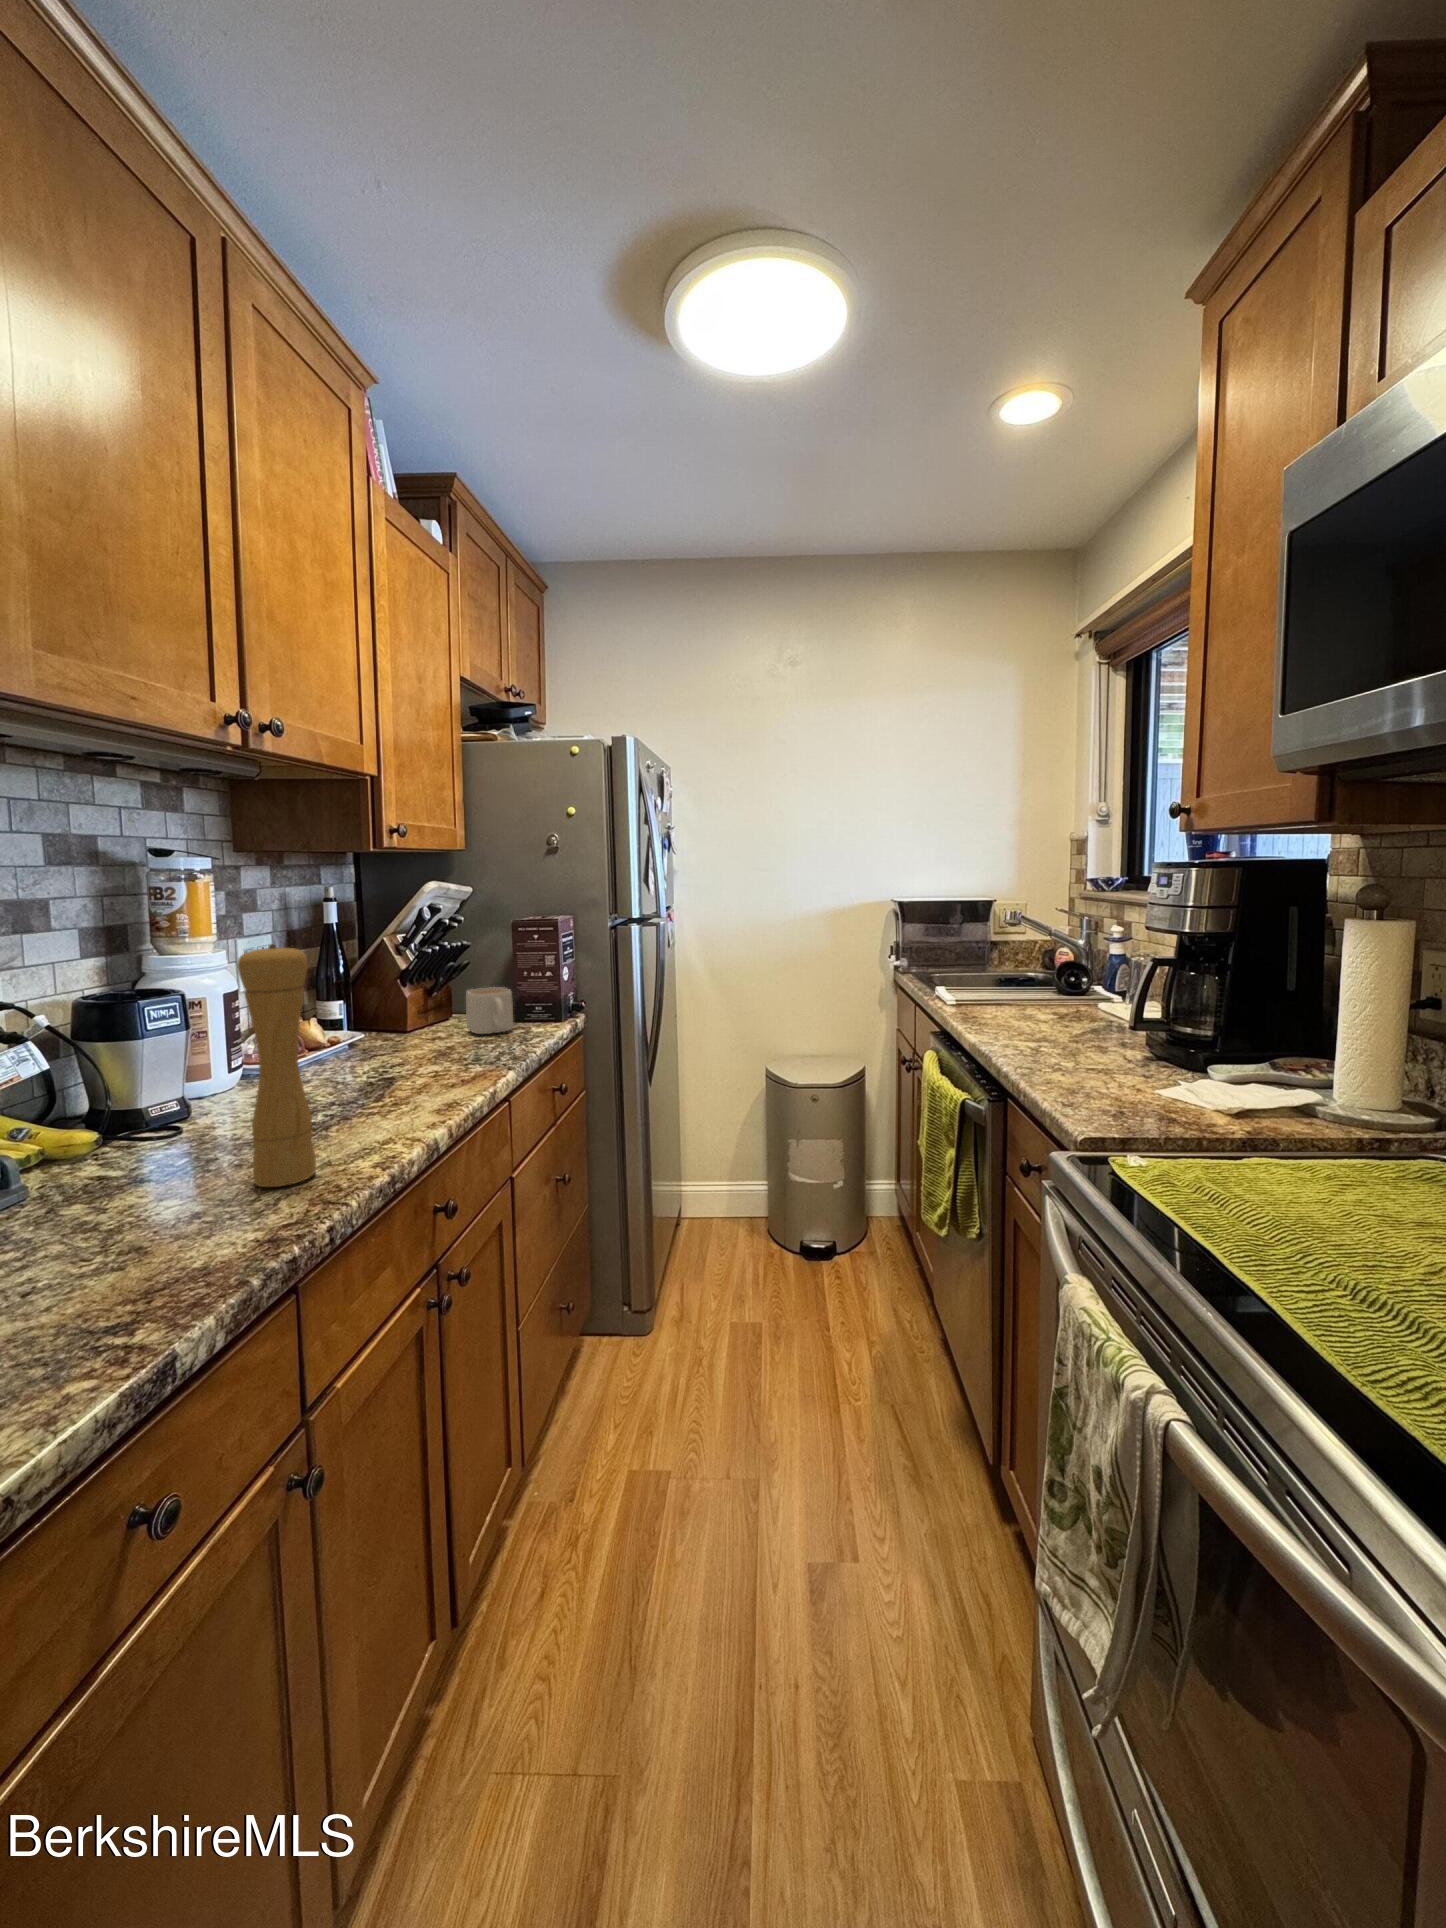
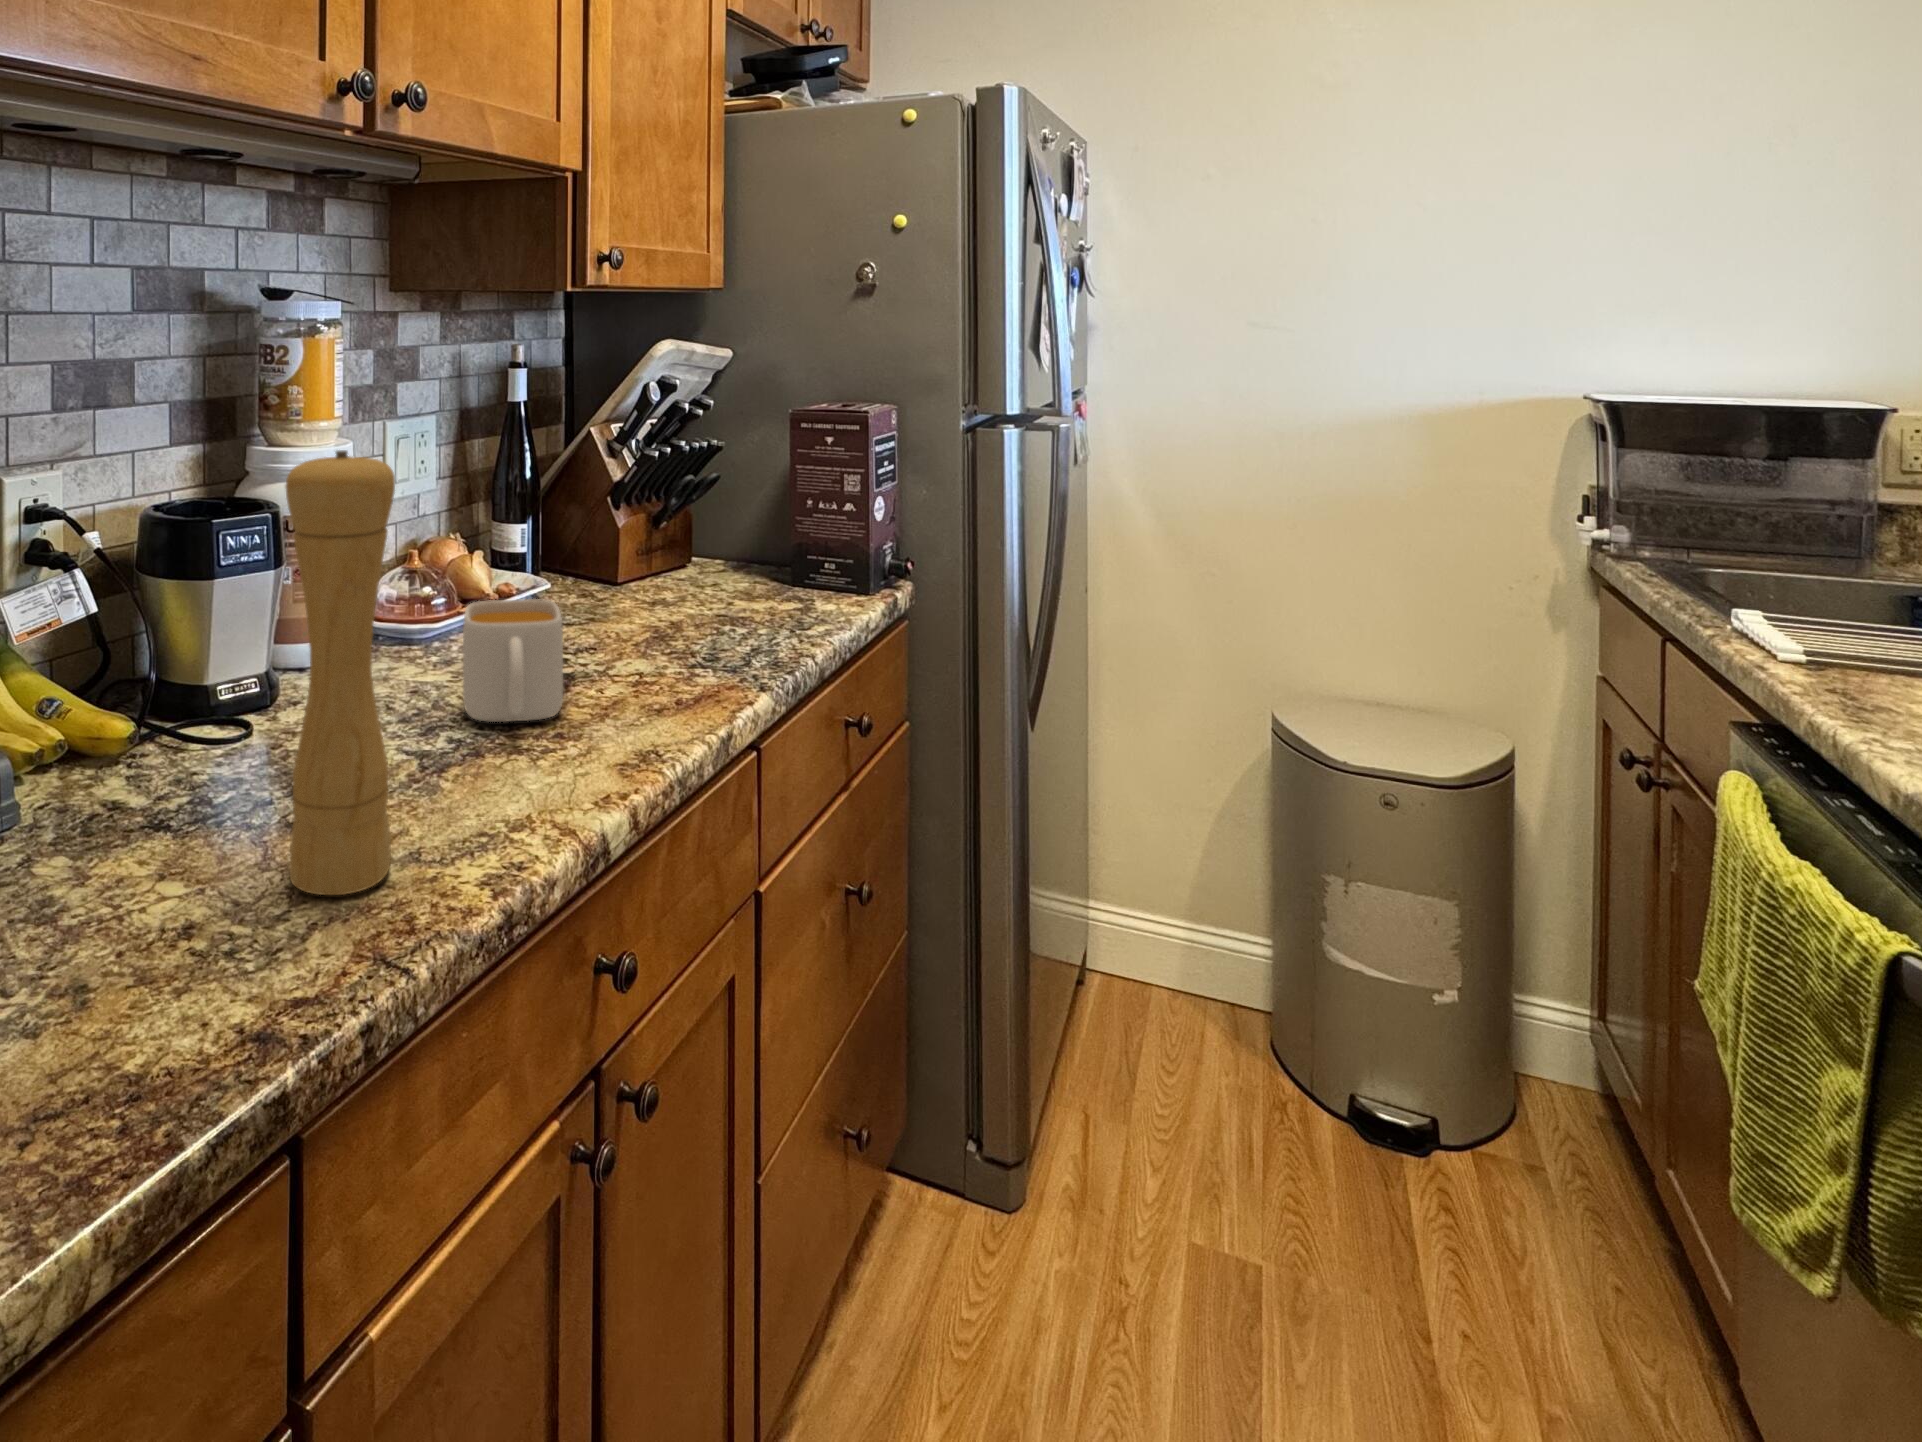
mug: present [466,987,513,1034] -> present [463,599,563,722]

